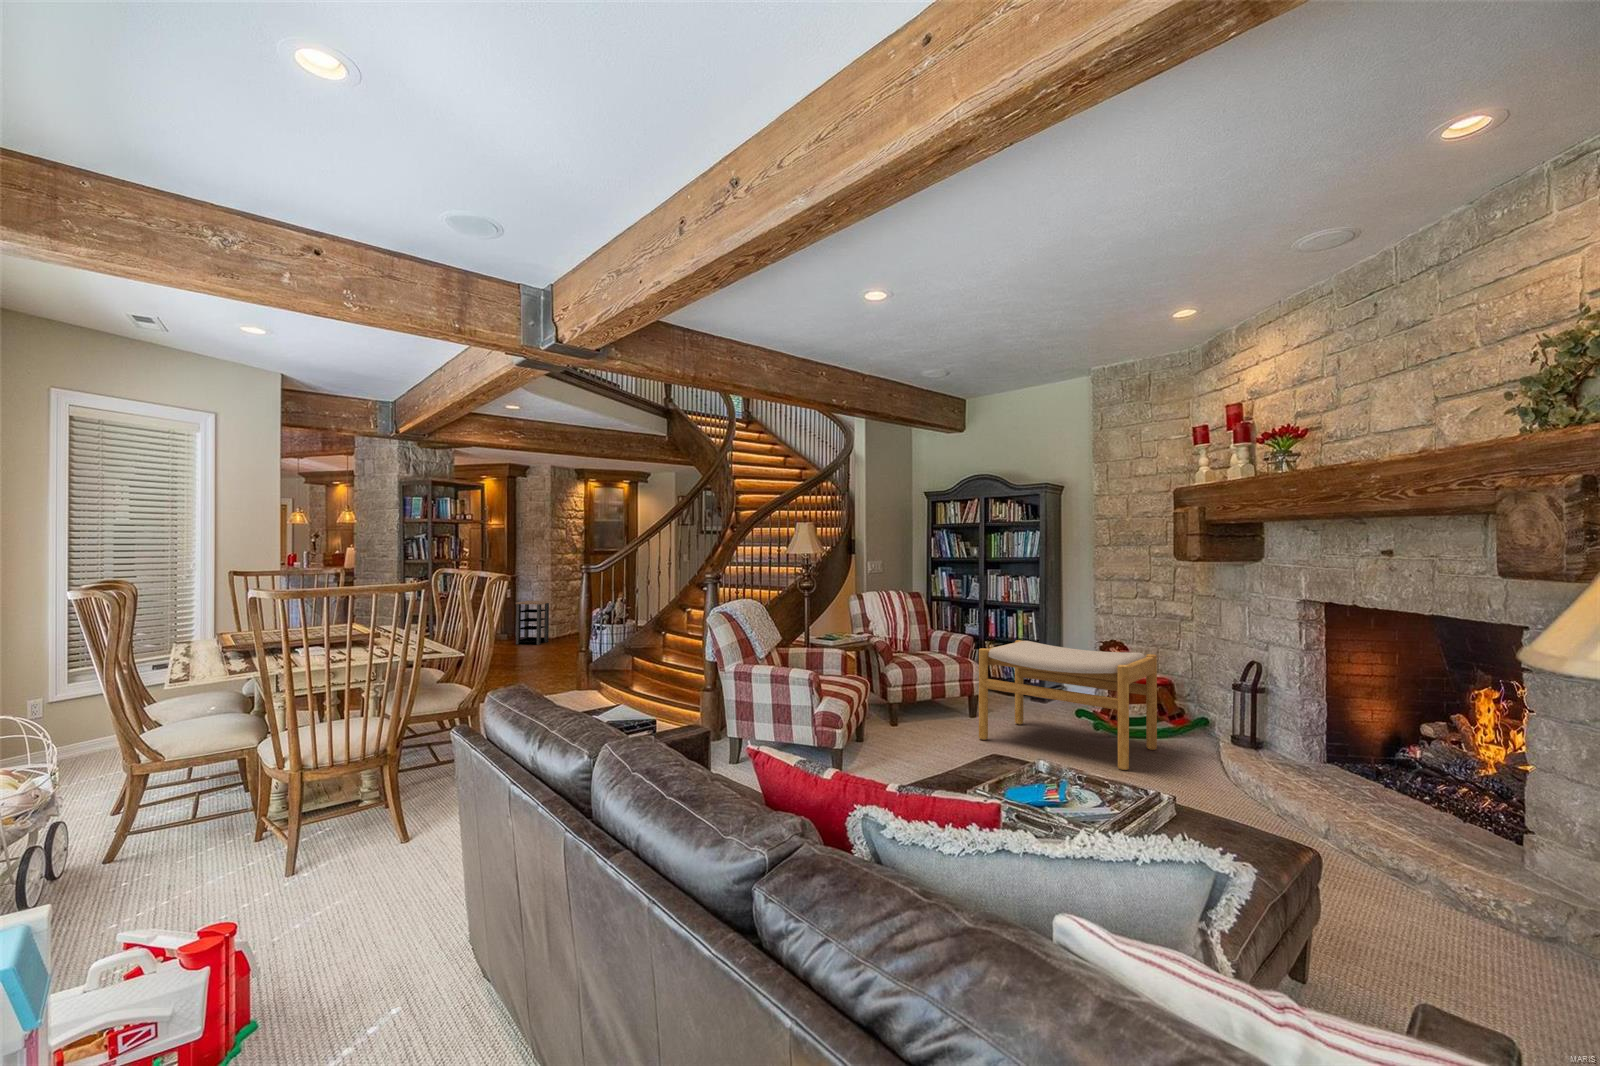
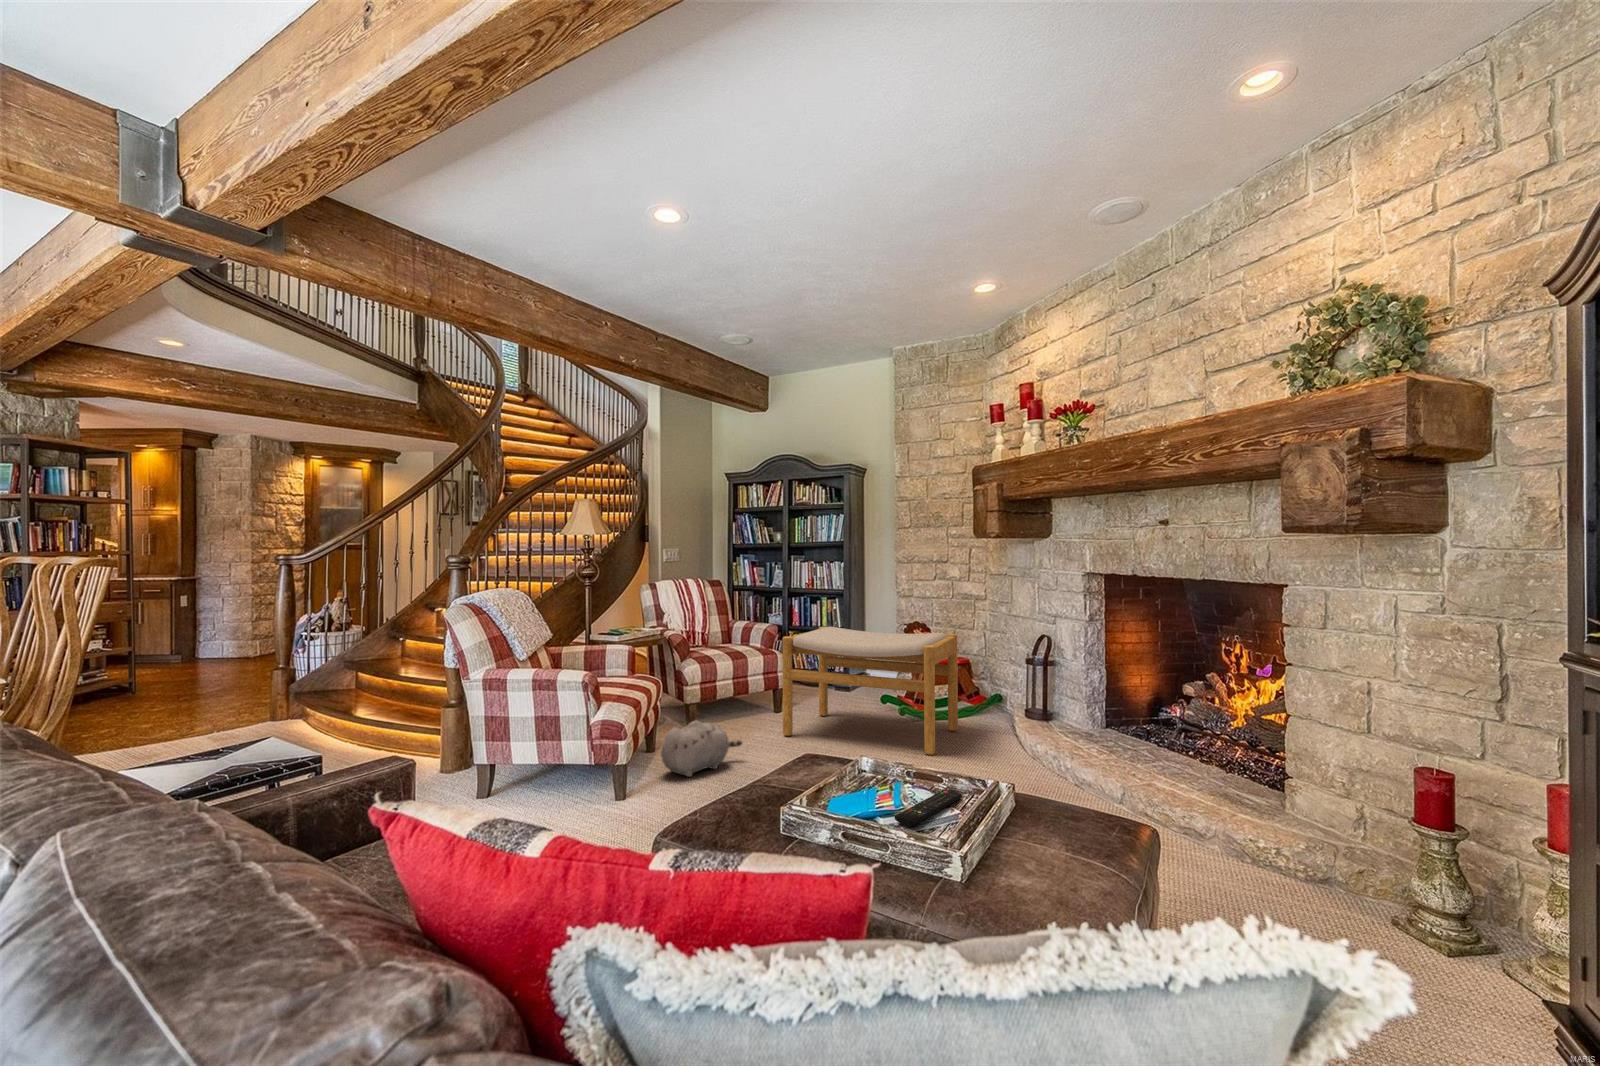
side table: present [516,601,551,645] -> none [200,608,255,665]
plush toy: none [869,718,940,767] -> present [661,721,742,777]
remote control: none [1061,794,1126,818] -> present [895,790,962,826]

